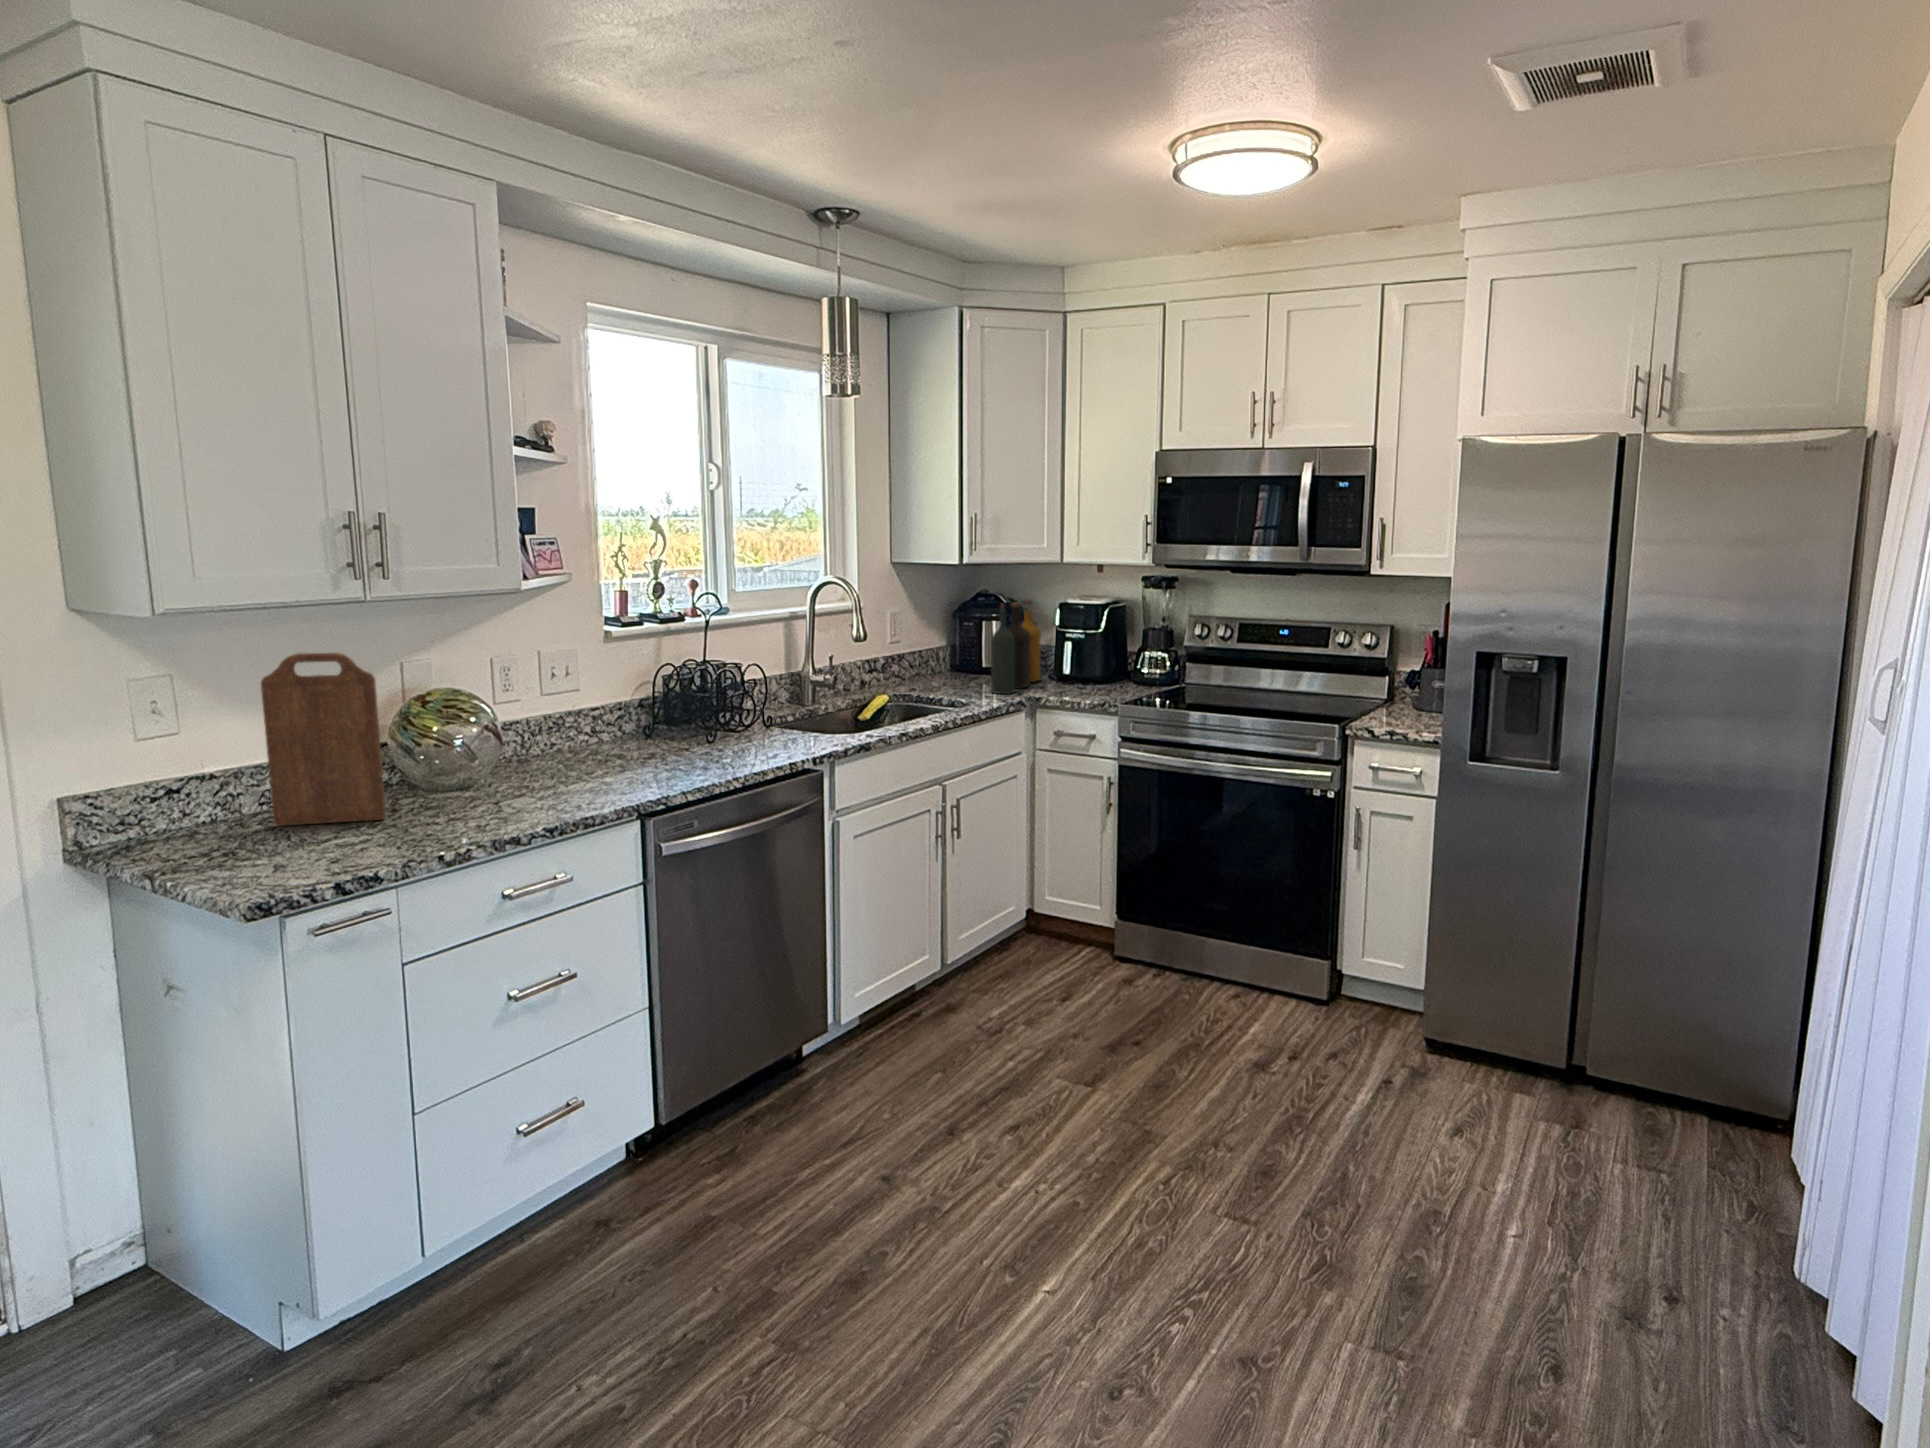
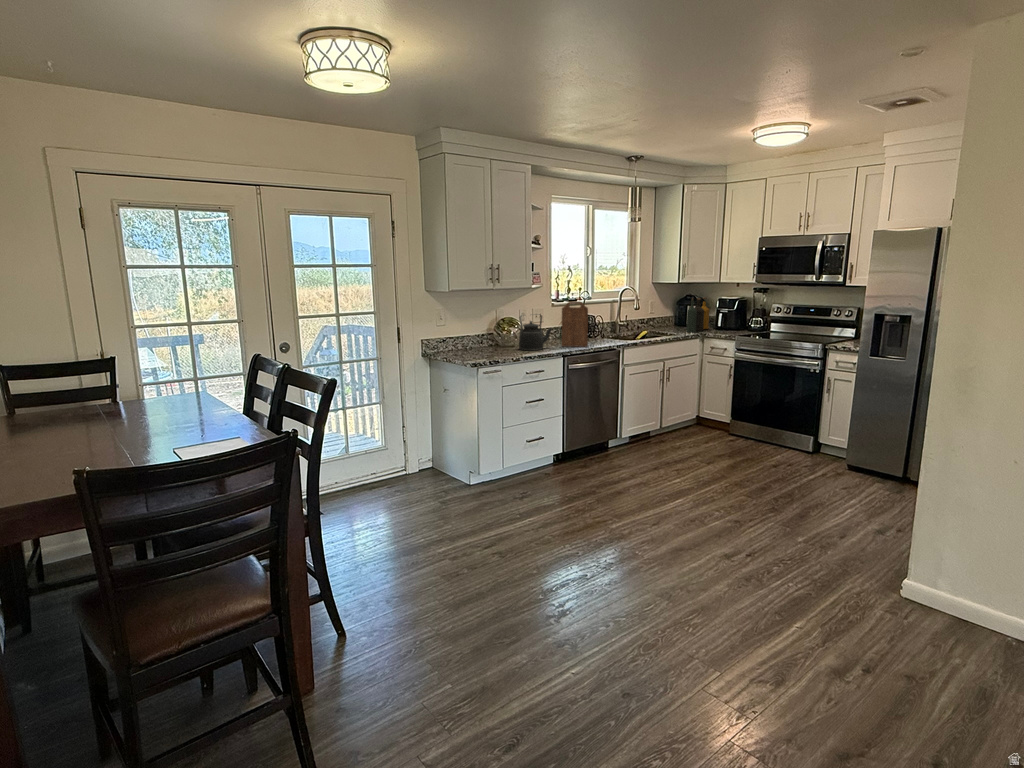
cutting board: present [261,653,386,826] -> present [562,301,588,347]
kettle: none [473,678,600,807] -> present [519,314,552,351]

